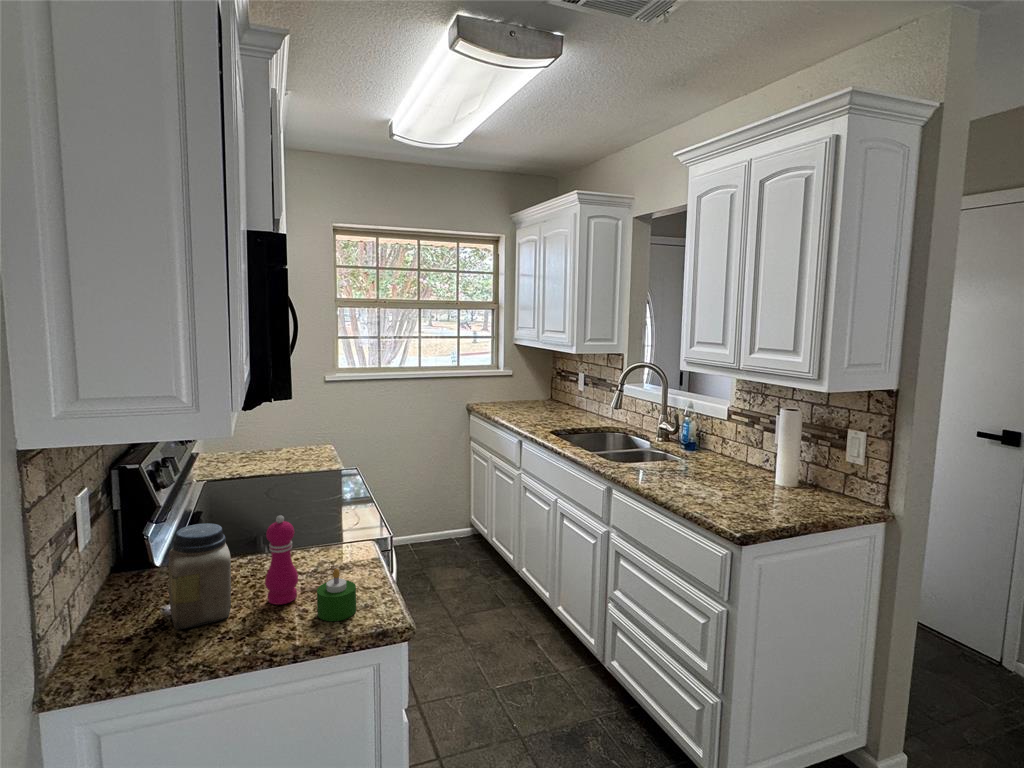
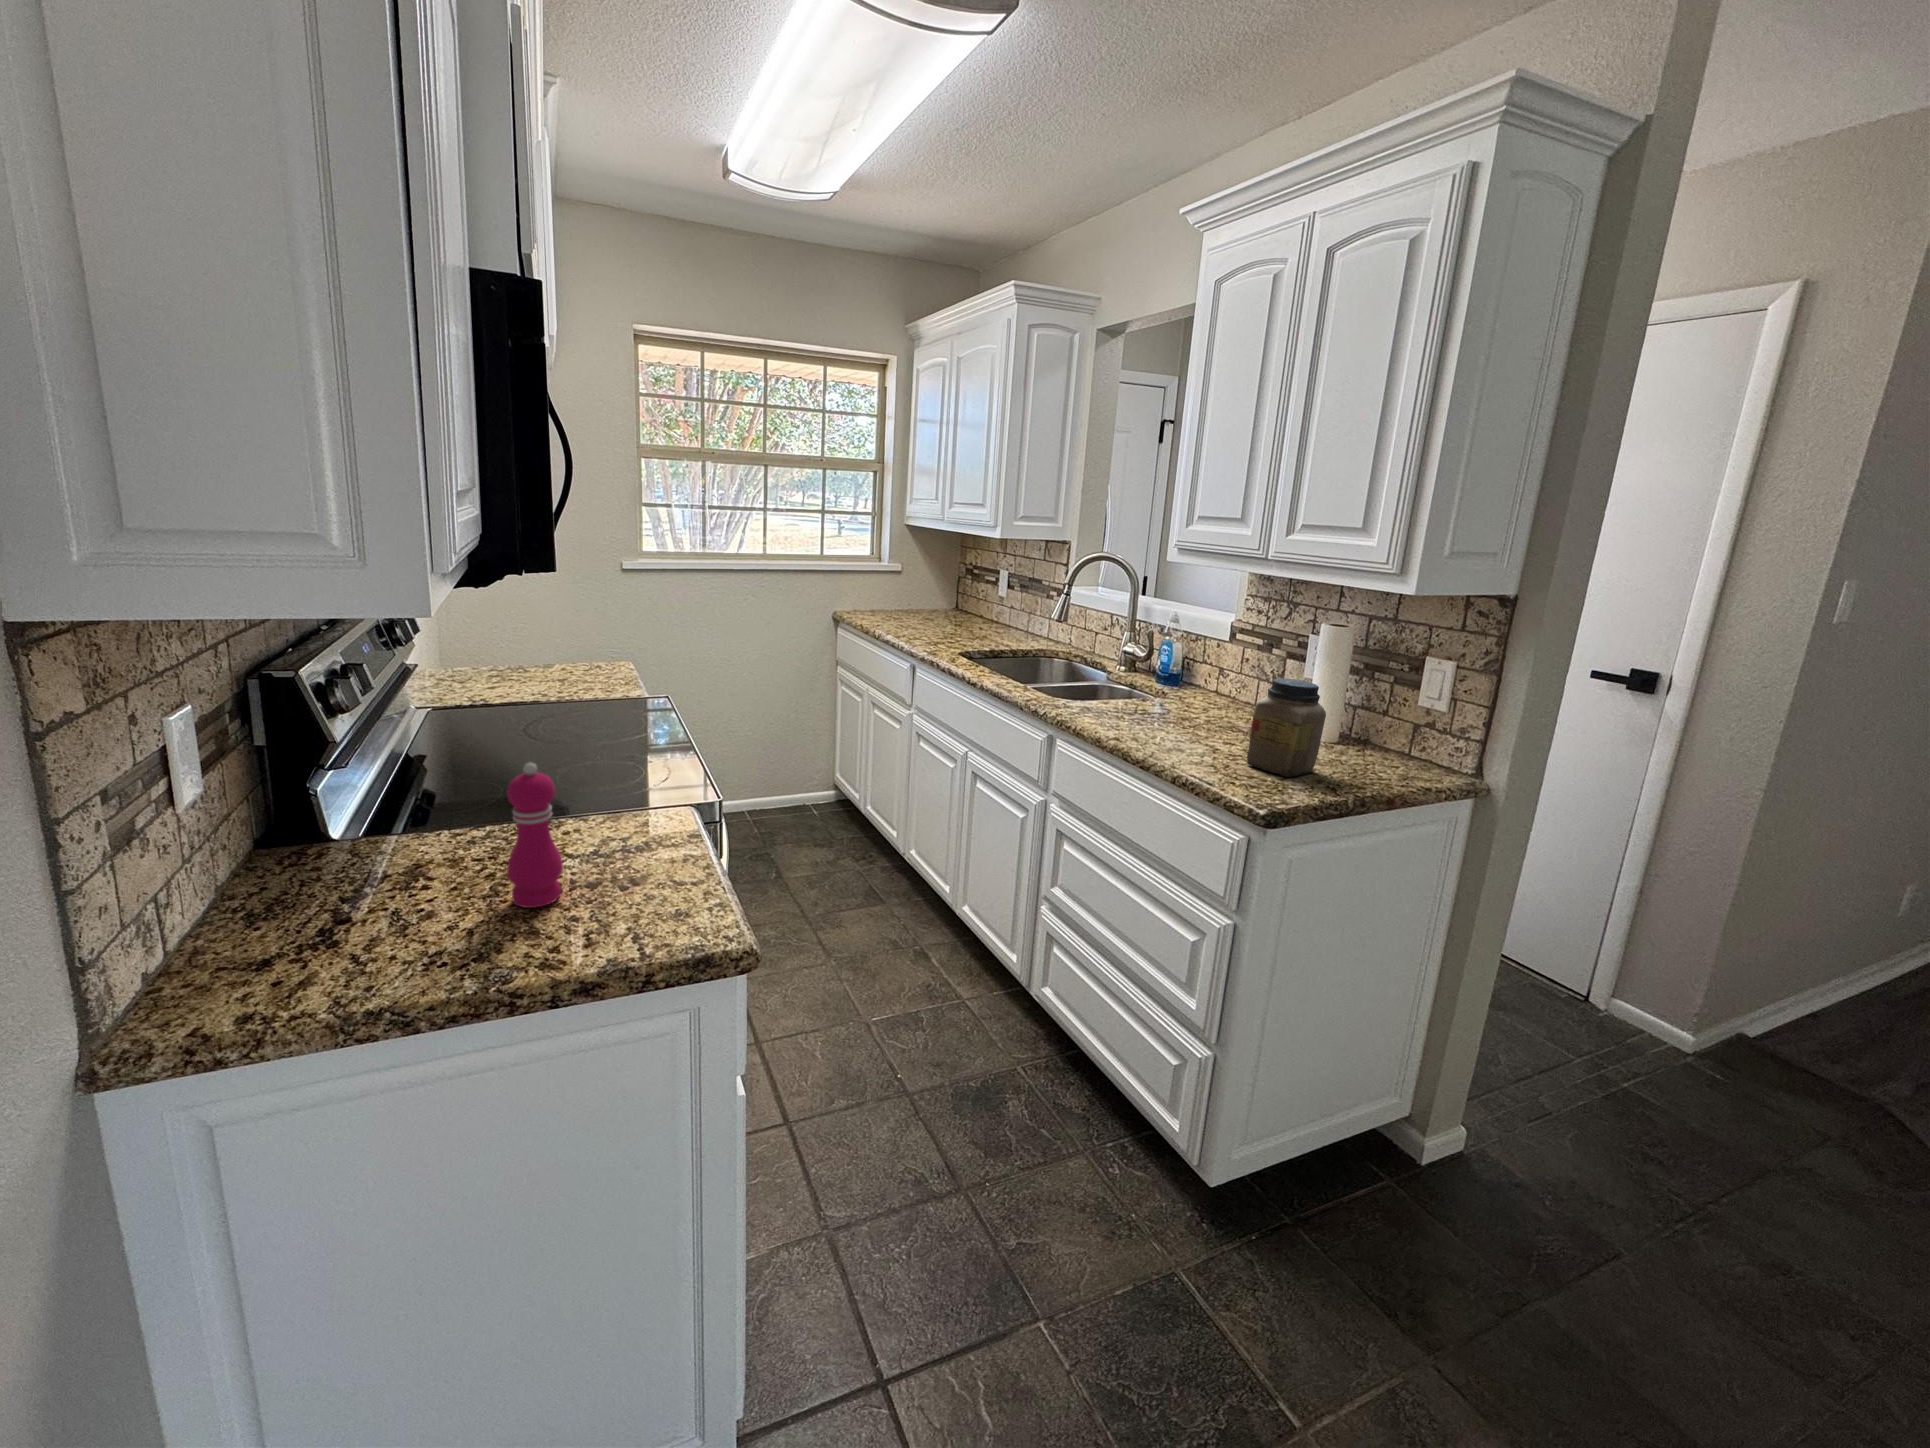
jar: present [168,523,231,629] -> present [1247,679,1326,777]
candle: present [317,569,356,621] -> none [593,853,659,938]

